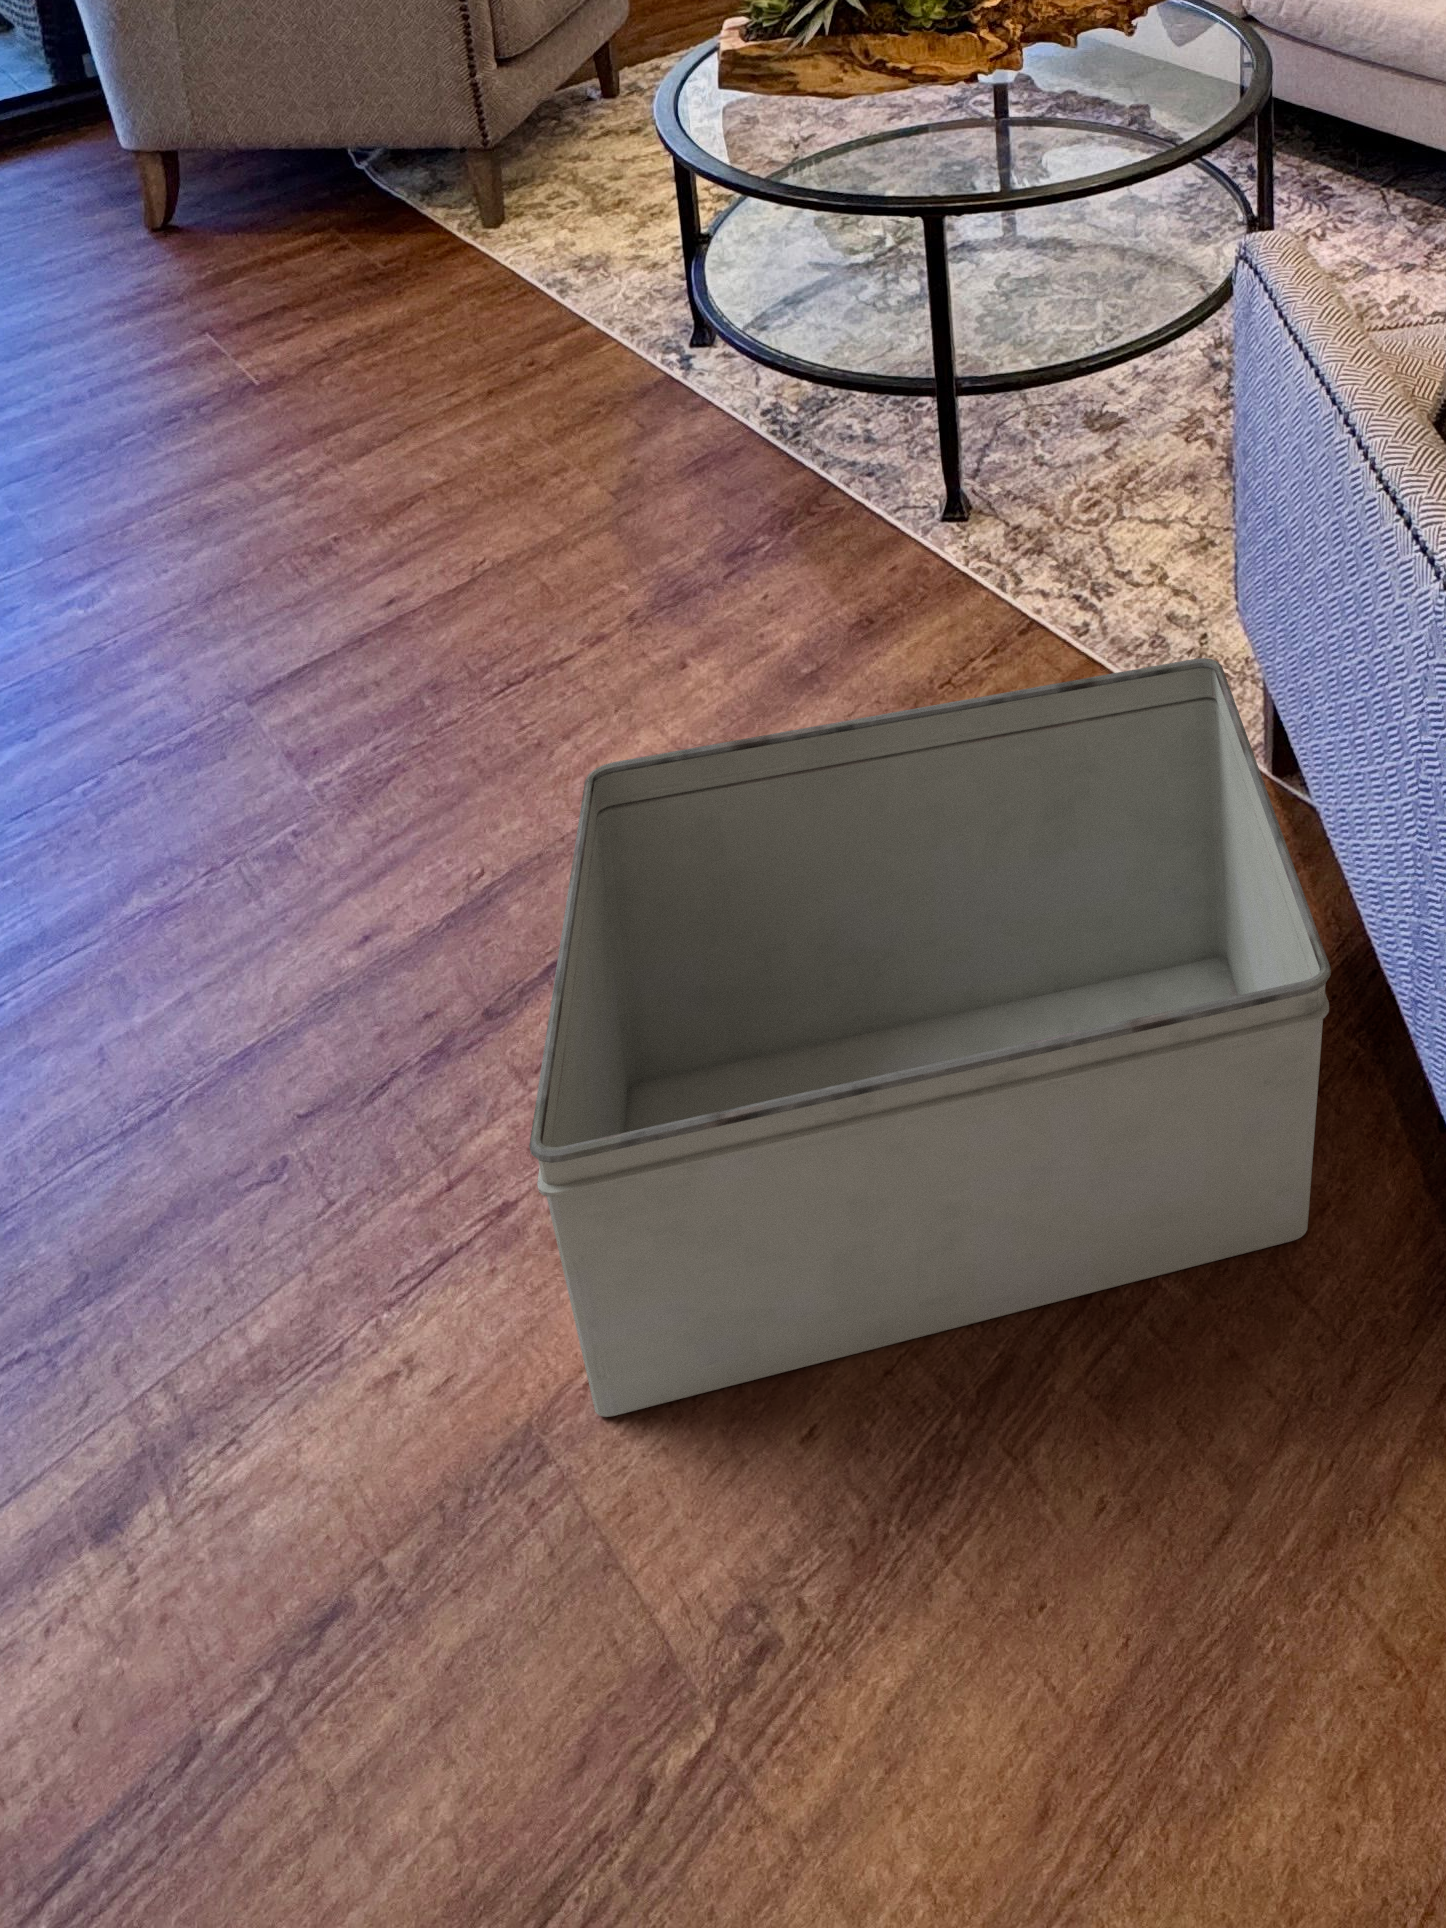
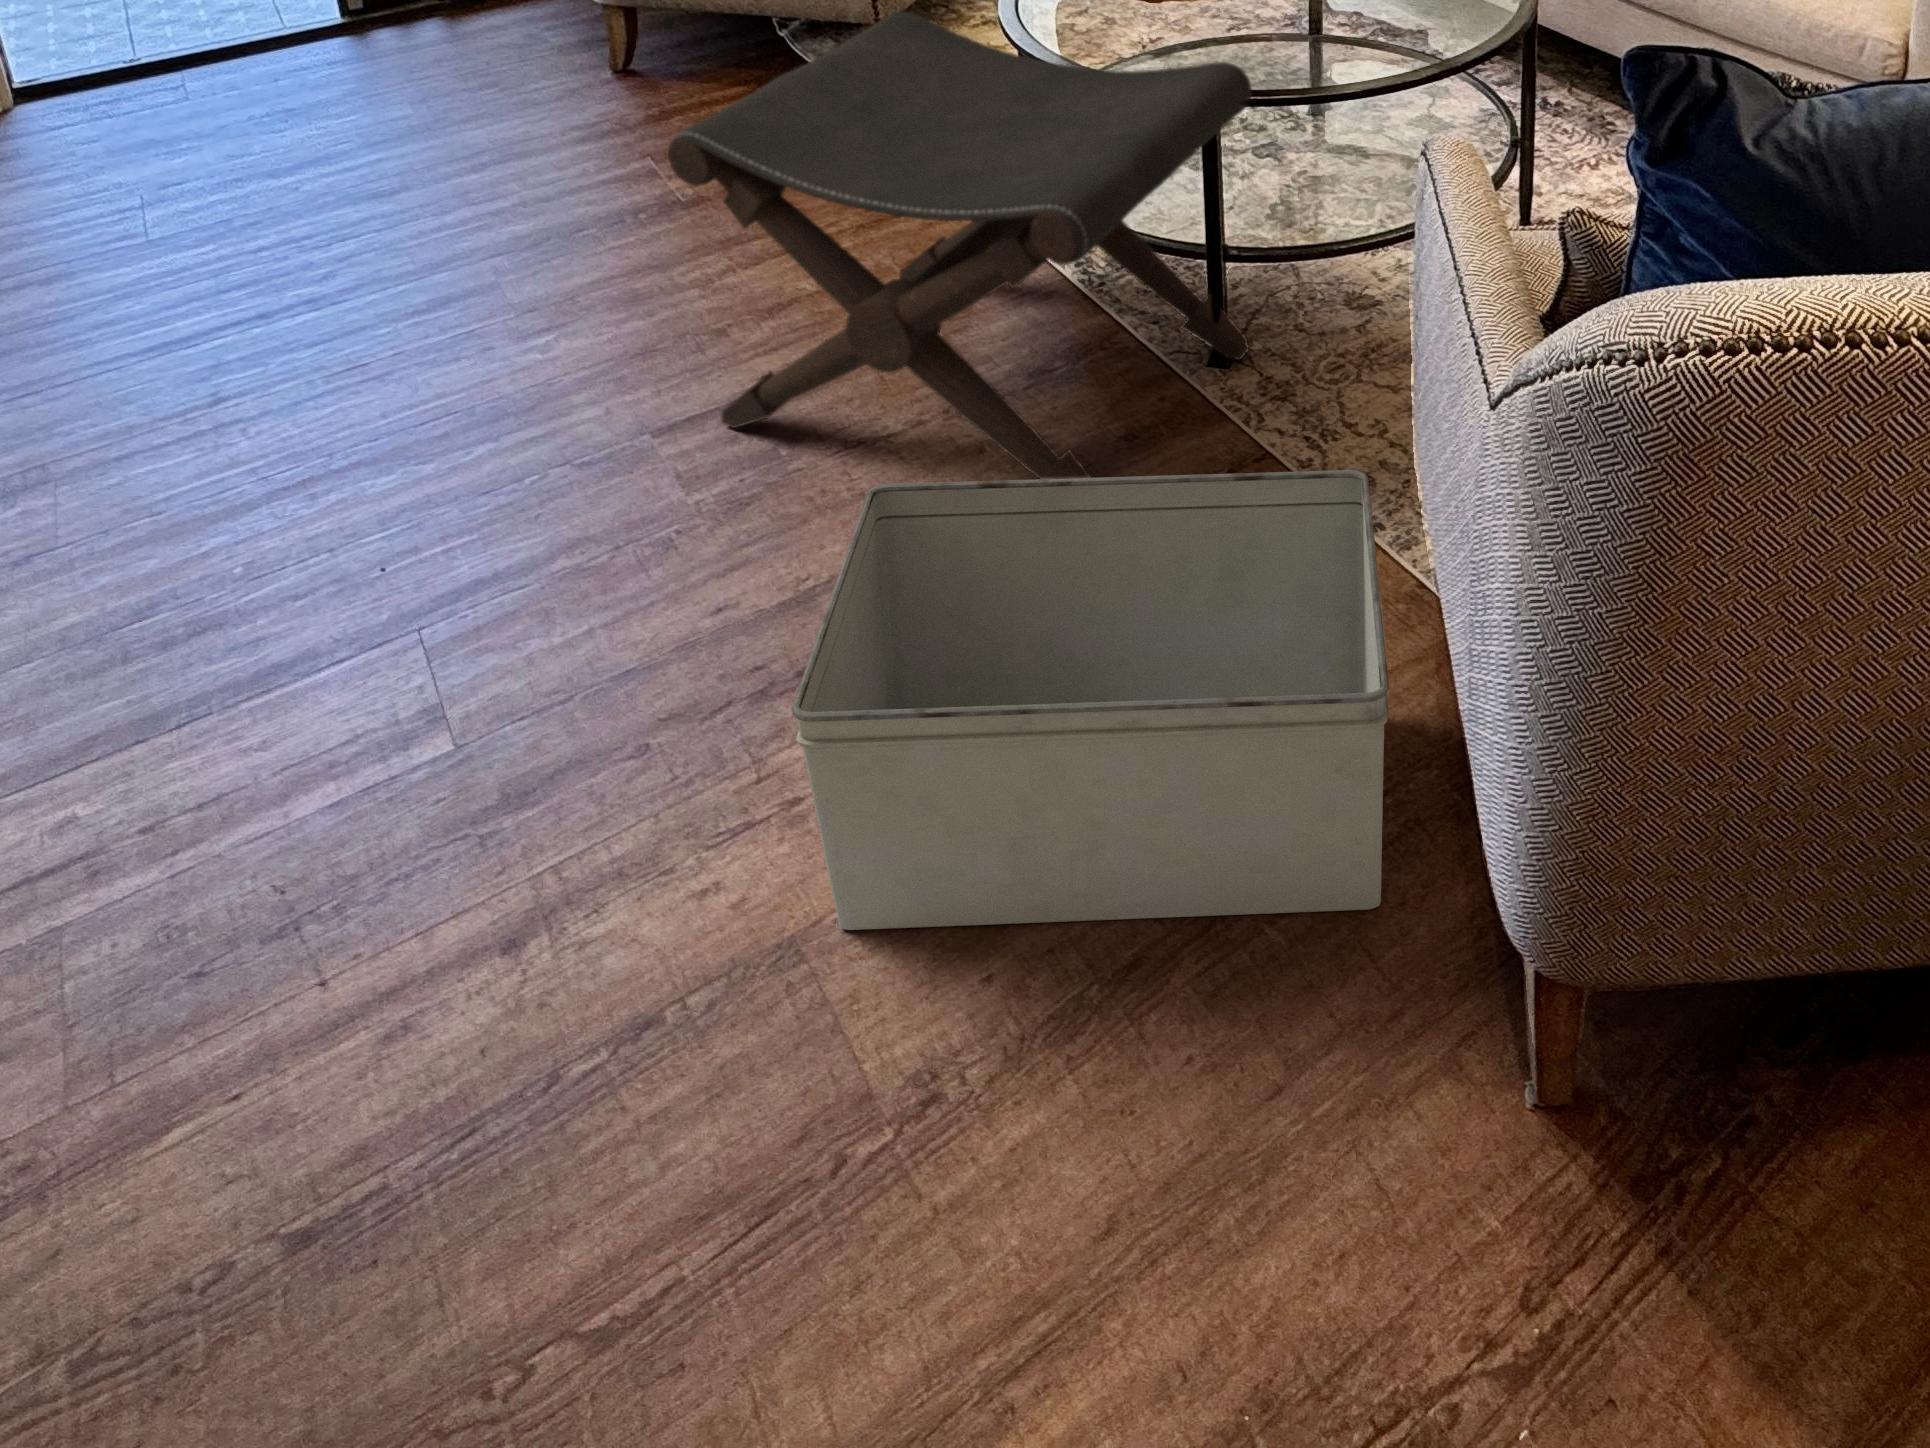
footstool: none [260,131,987,749] -> present [668,12,1252,479]

